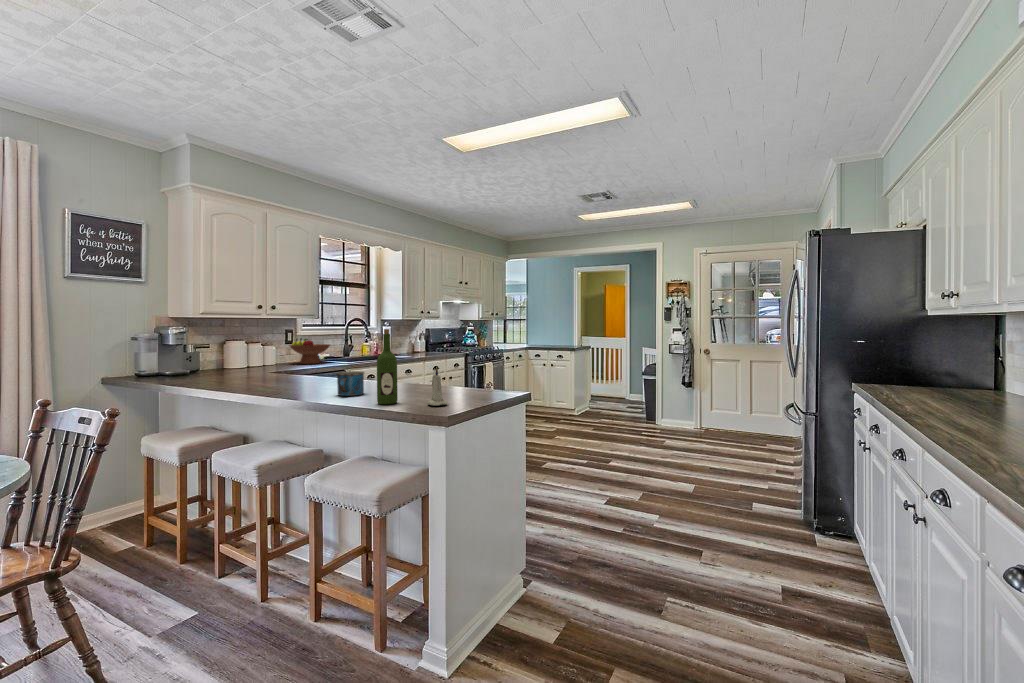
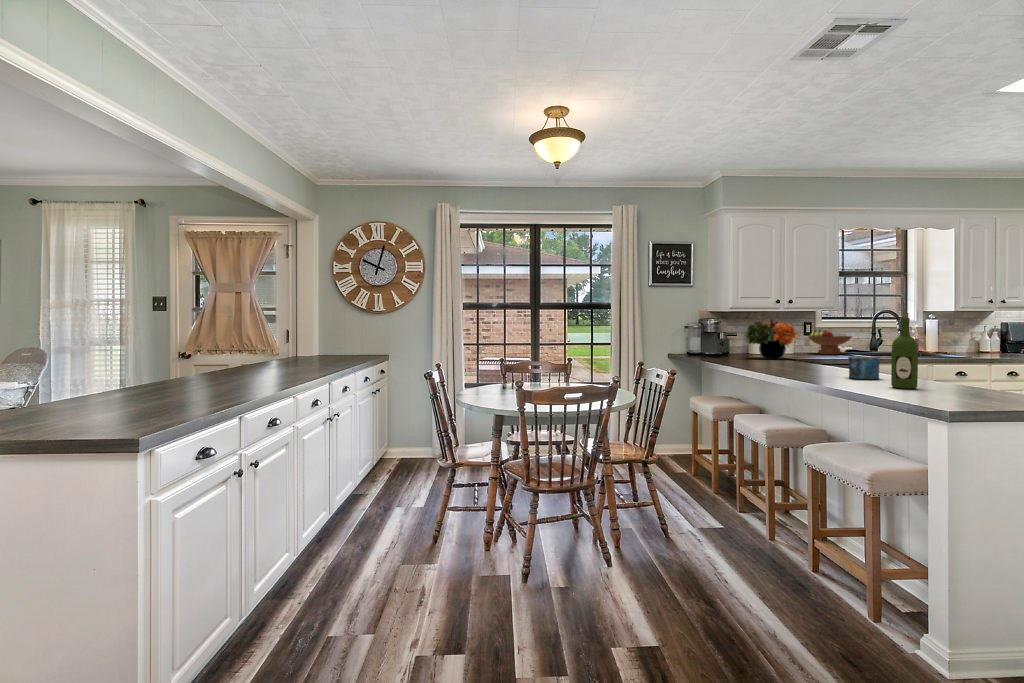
flower arrangement: none [219,327,282,375] -> present [746,318,798,359]
candle: present [427,368,448,406] -> none [957,353,989,396]

